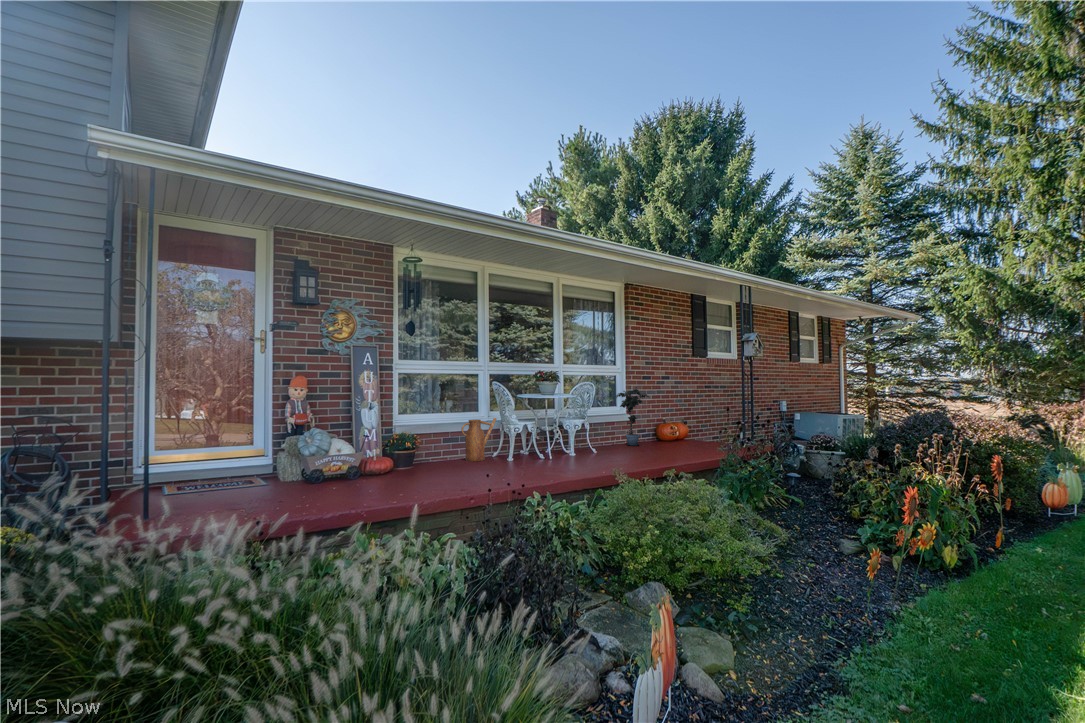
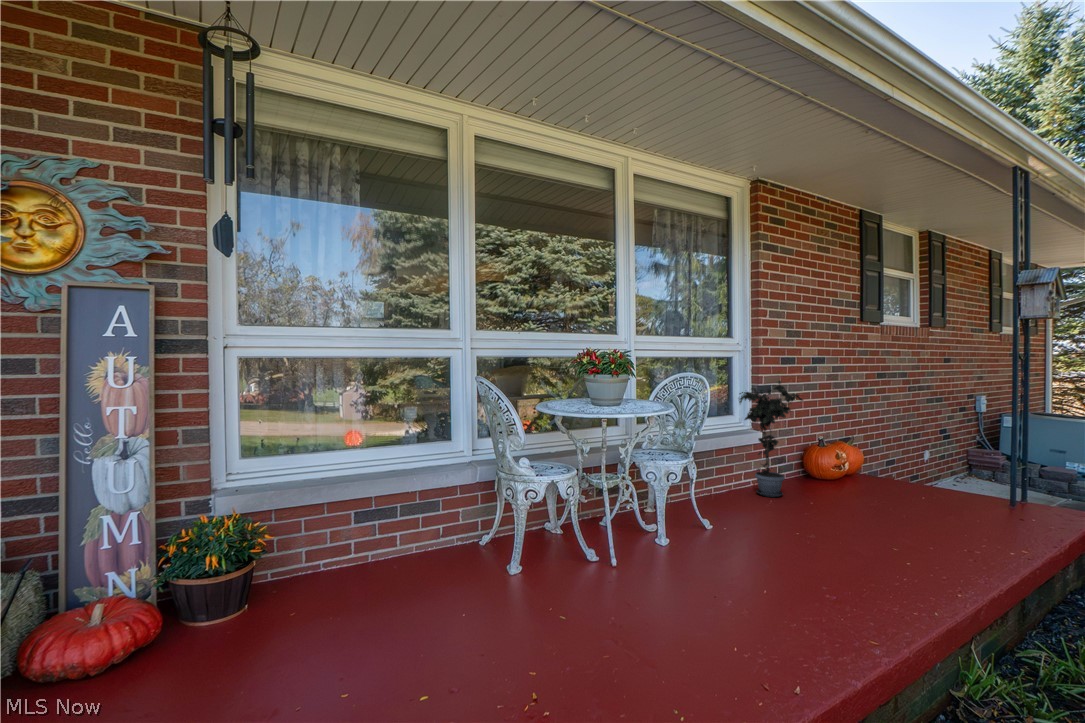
watering can: present [461,418,496,462] -> none [399,459,488,570]

